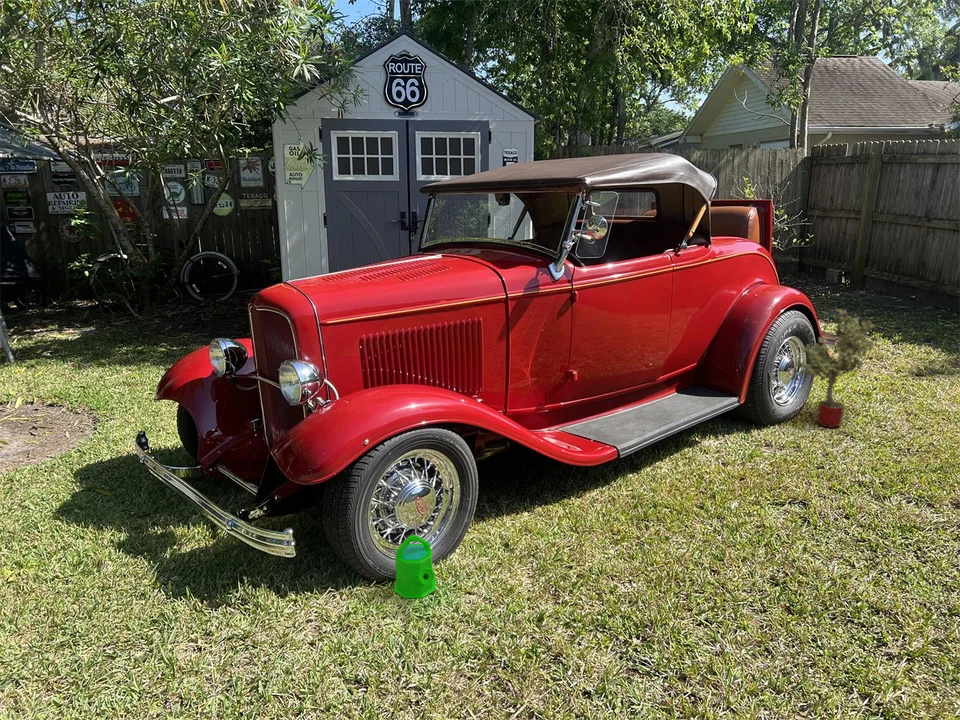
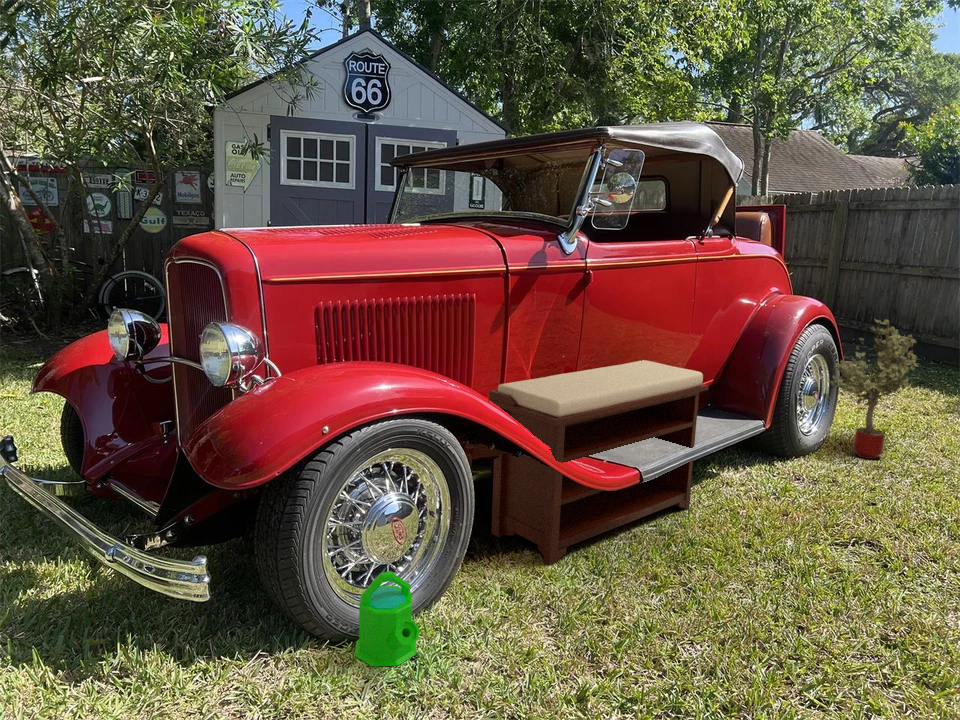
bench: none [493,358,673,525] -> present [489,360,709,565]

